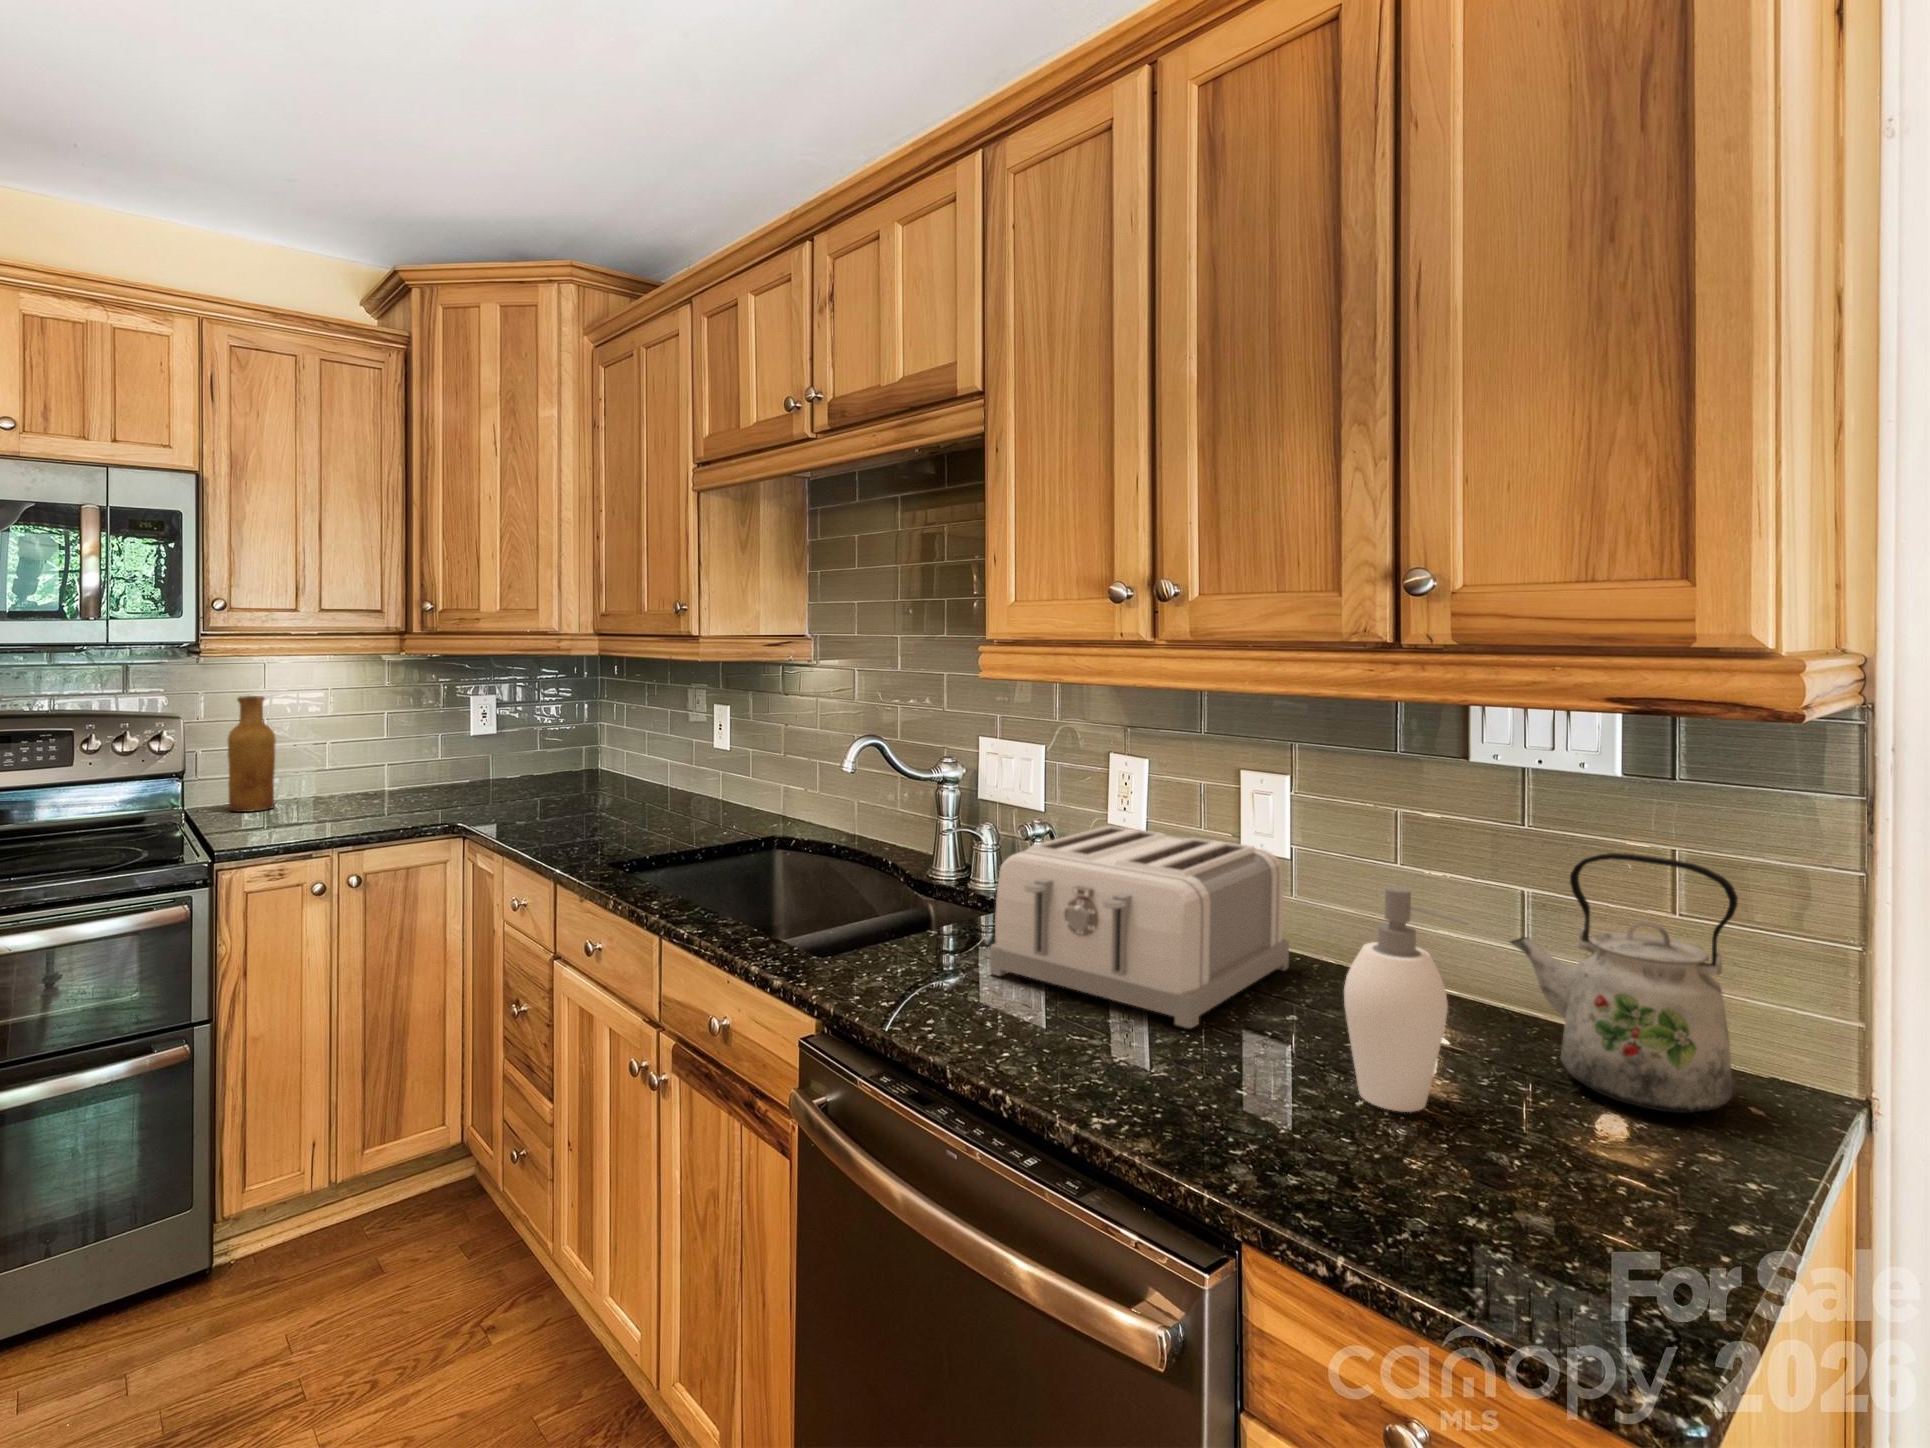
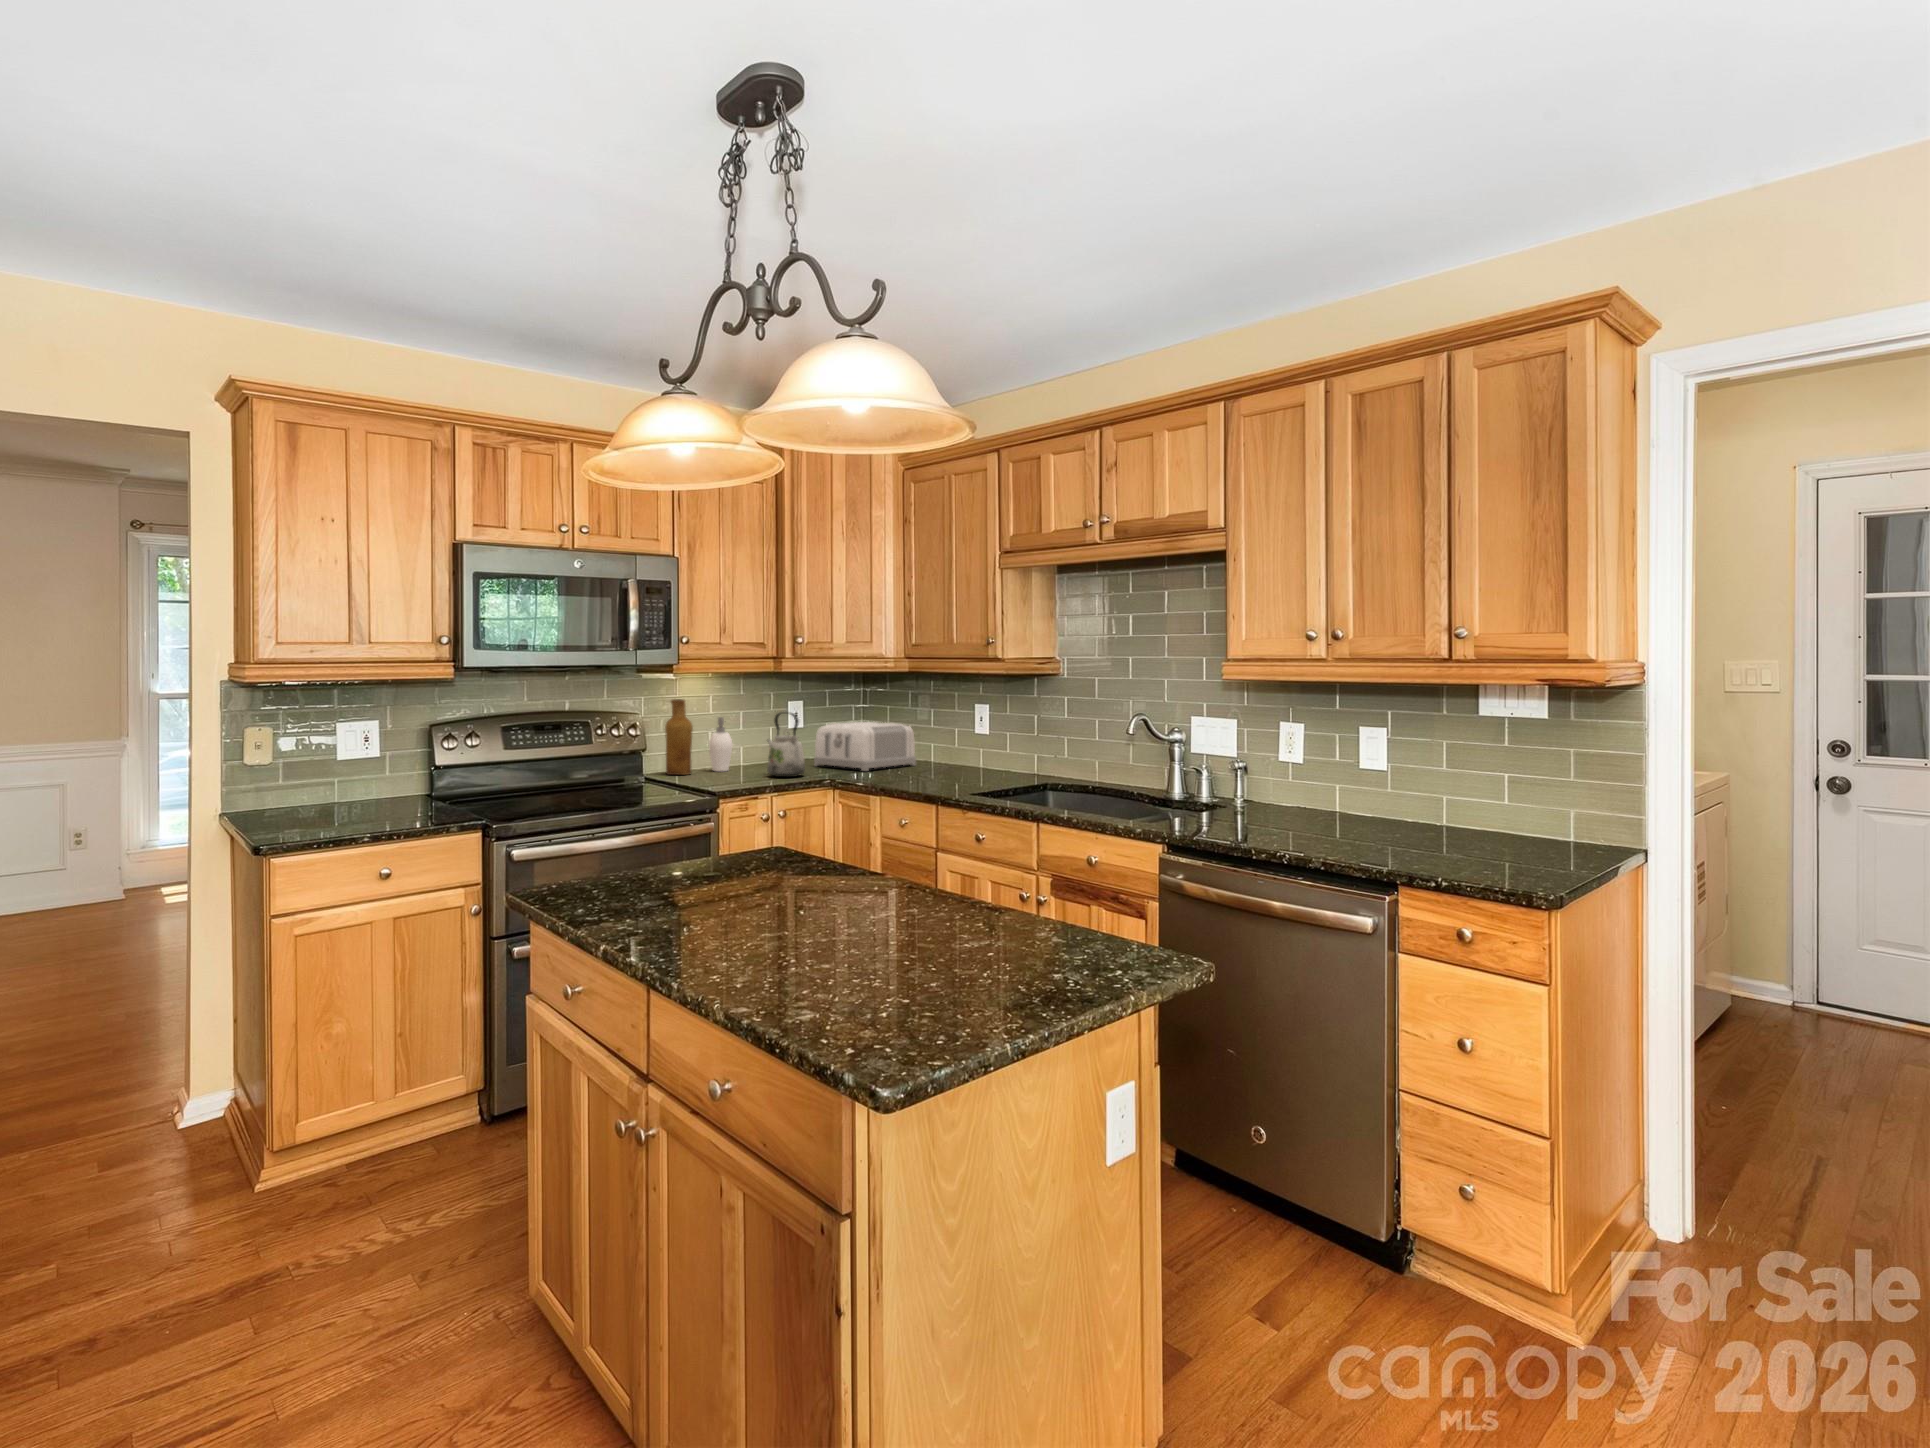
toaster: present [990,826,1289,1028] -> present [814,722,916,771]
kettle: present [1510,853,1738,1113] -> present [767,713,805,777]
soap dispenser: present [1344,887,1468,1112] -> present [709,717,733,771]

